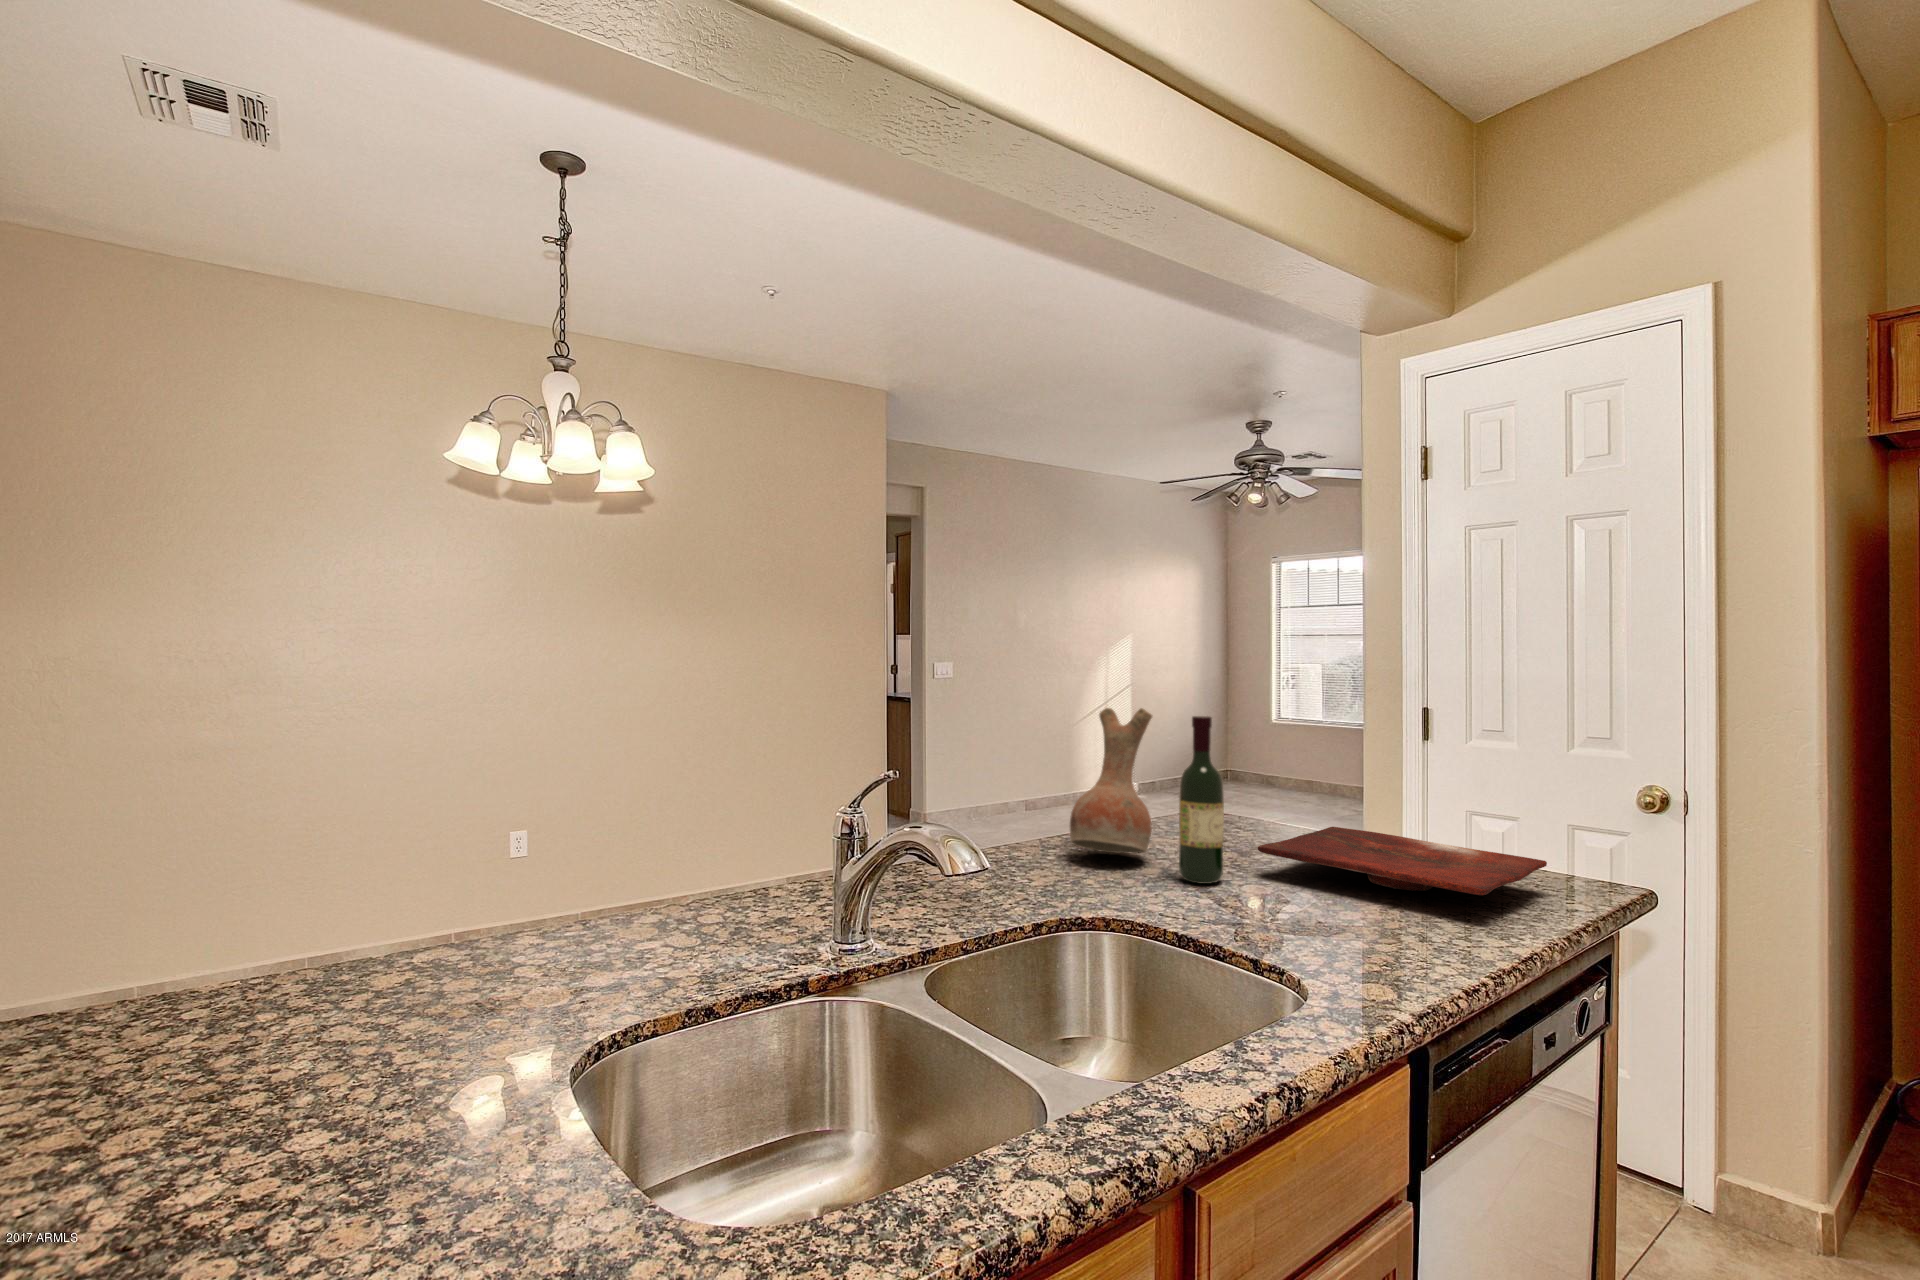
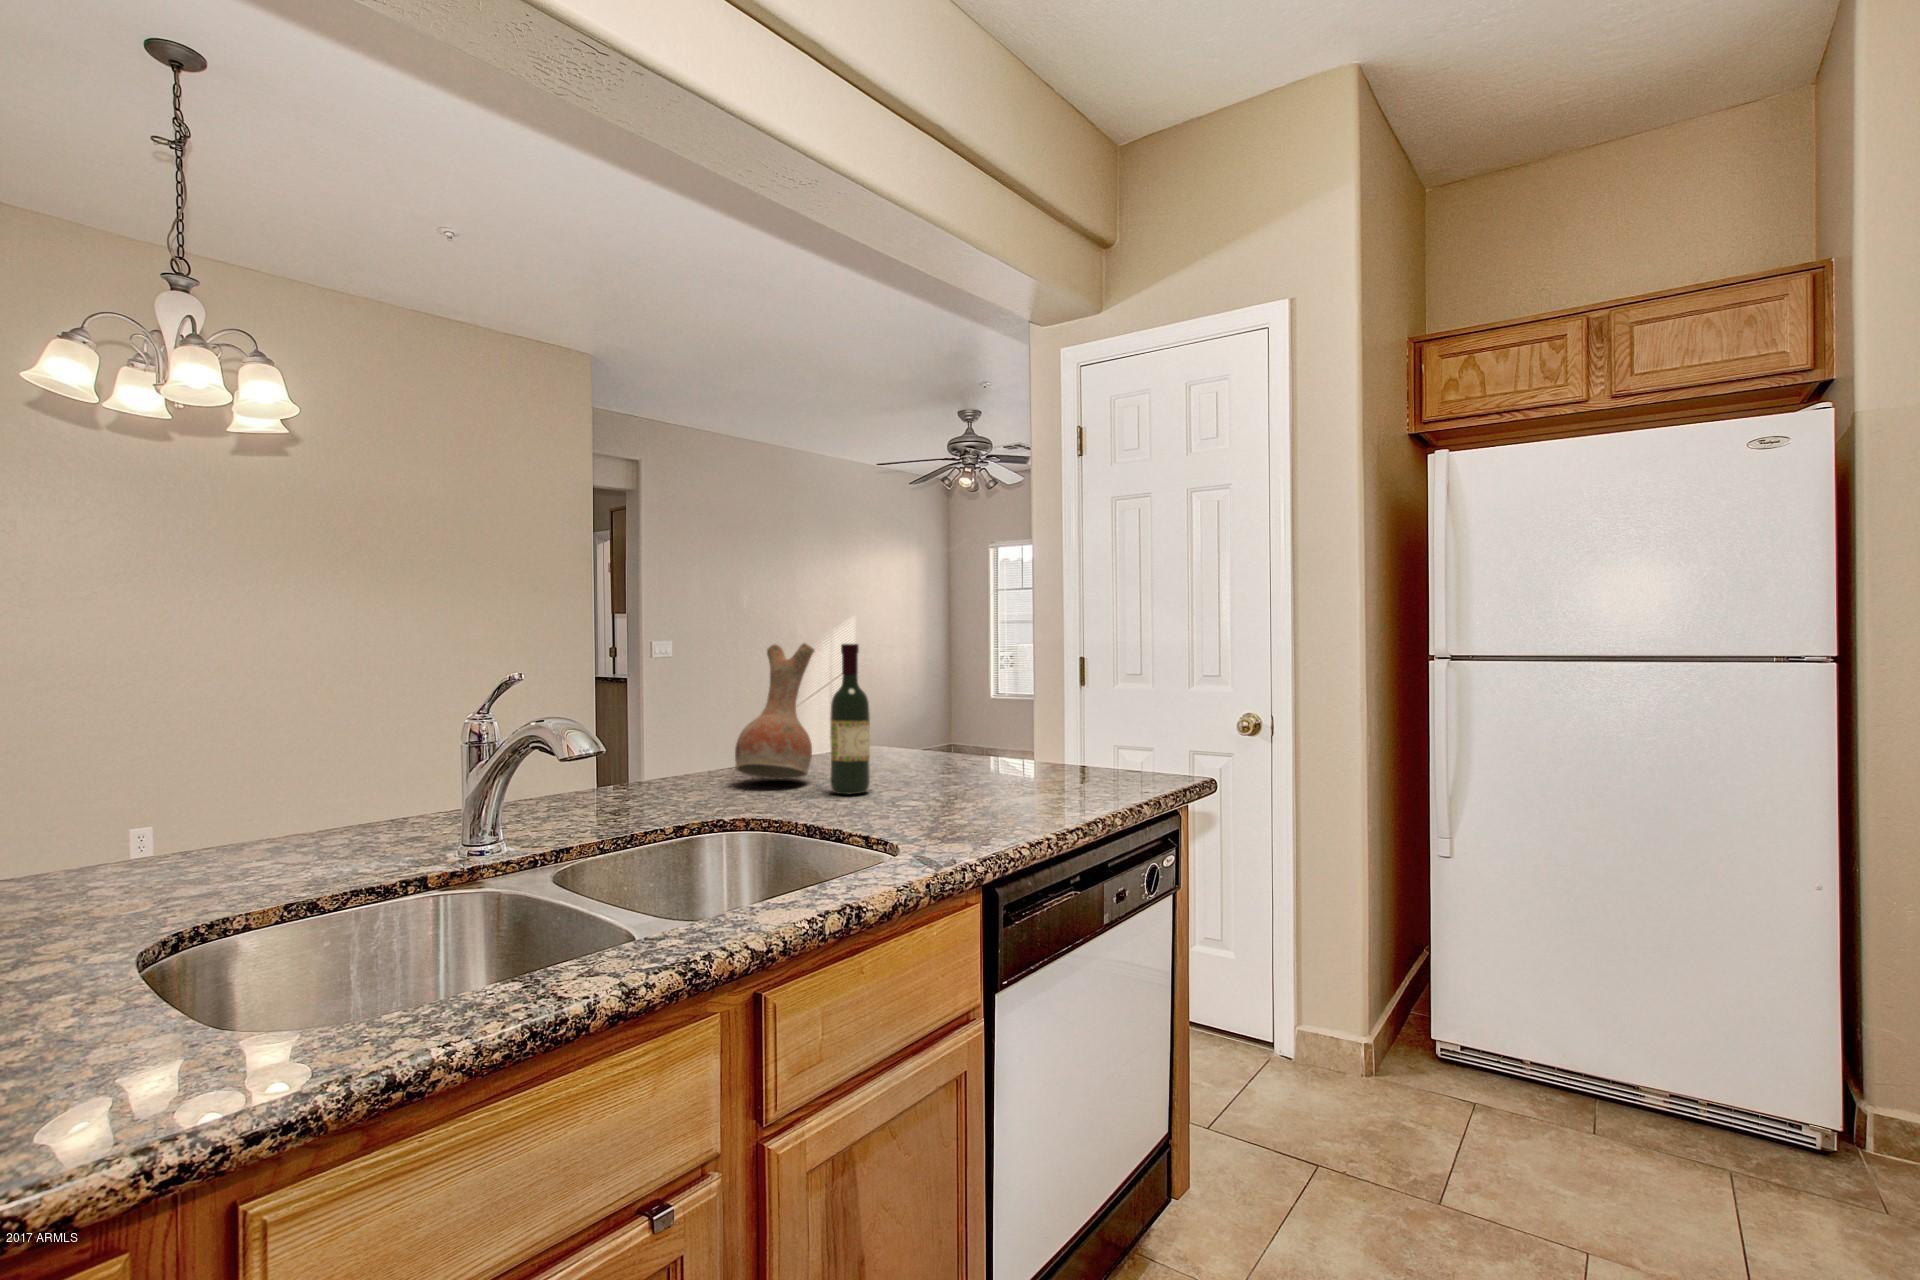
cutting board: present [1258,827,1547,895] -> none [903,747,1134,789]

